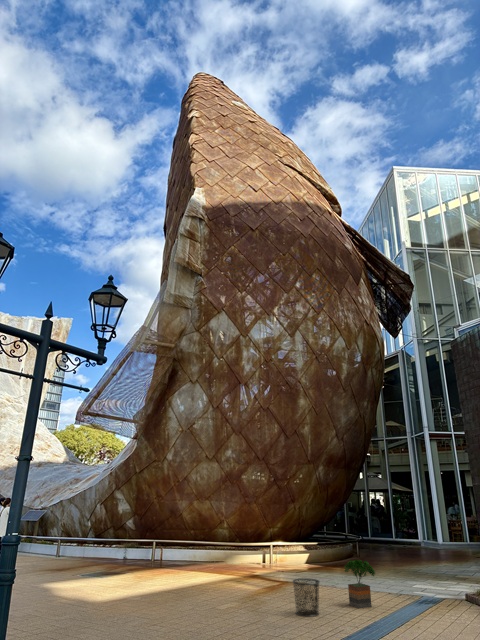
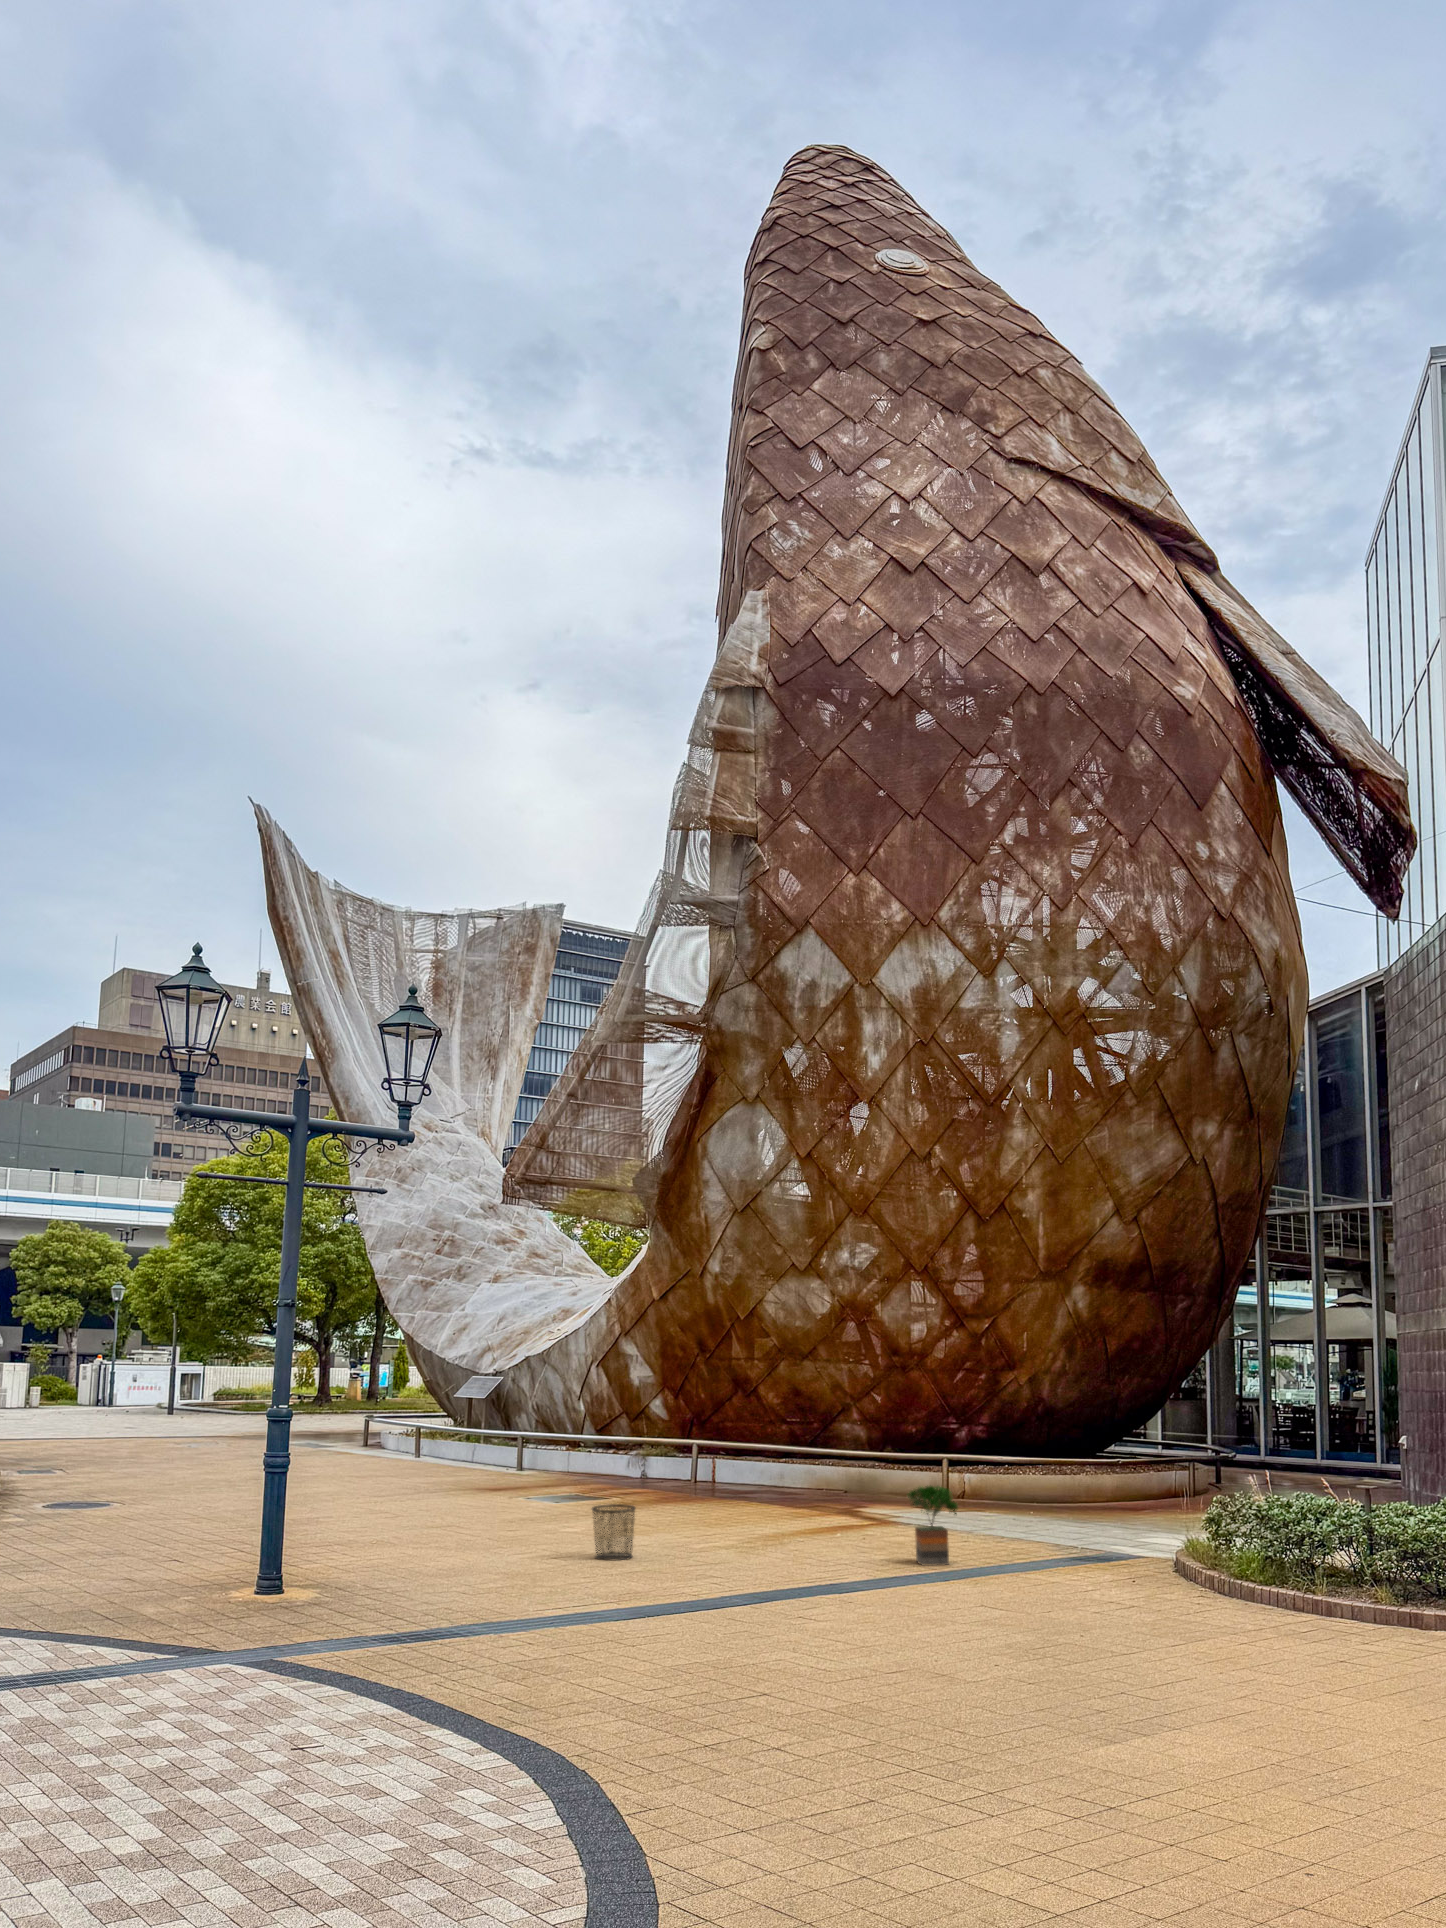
waste bin: present [293,578,319,617] -> present [592,1504,635,1560]

